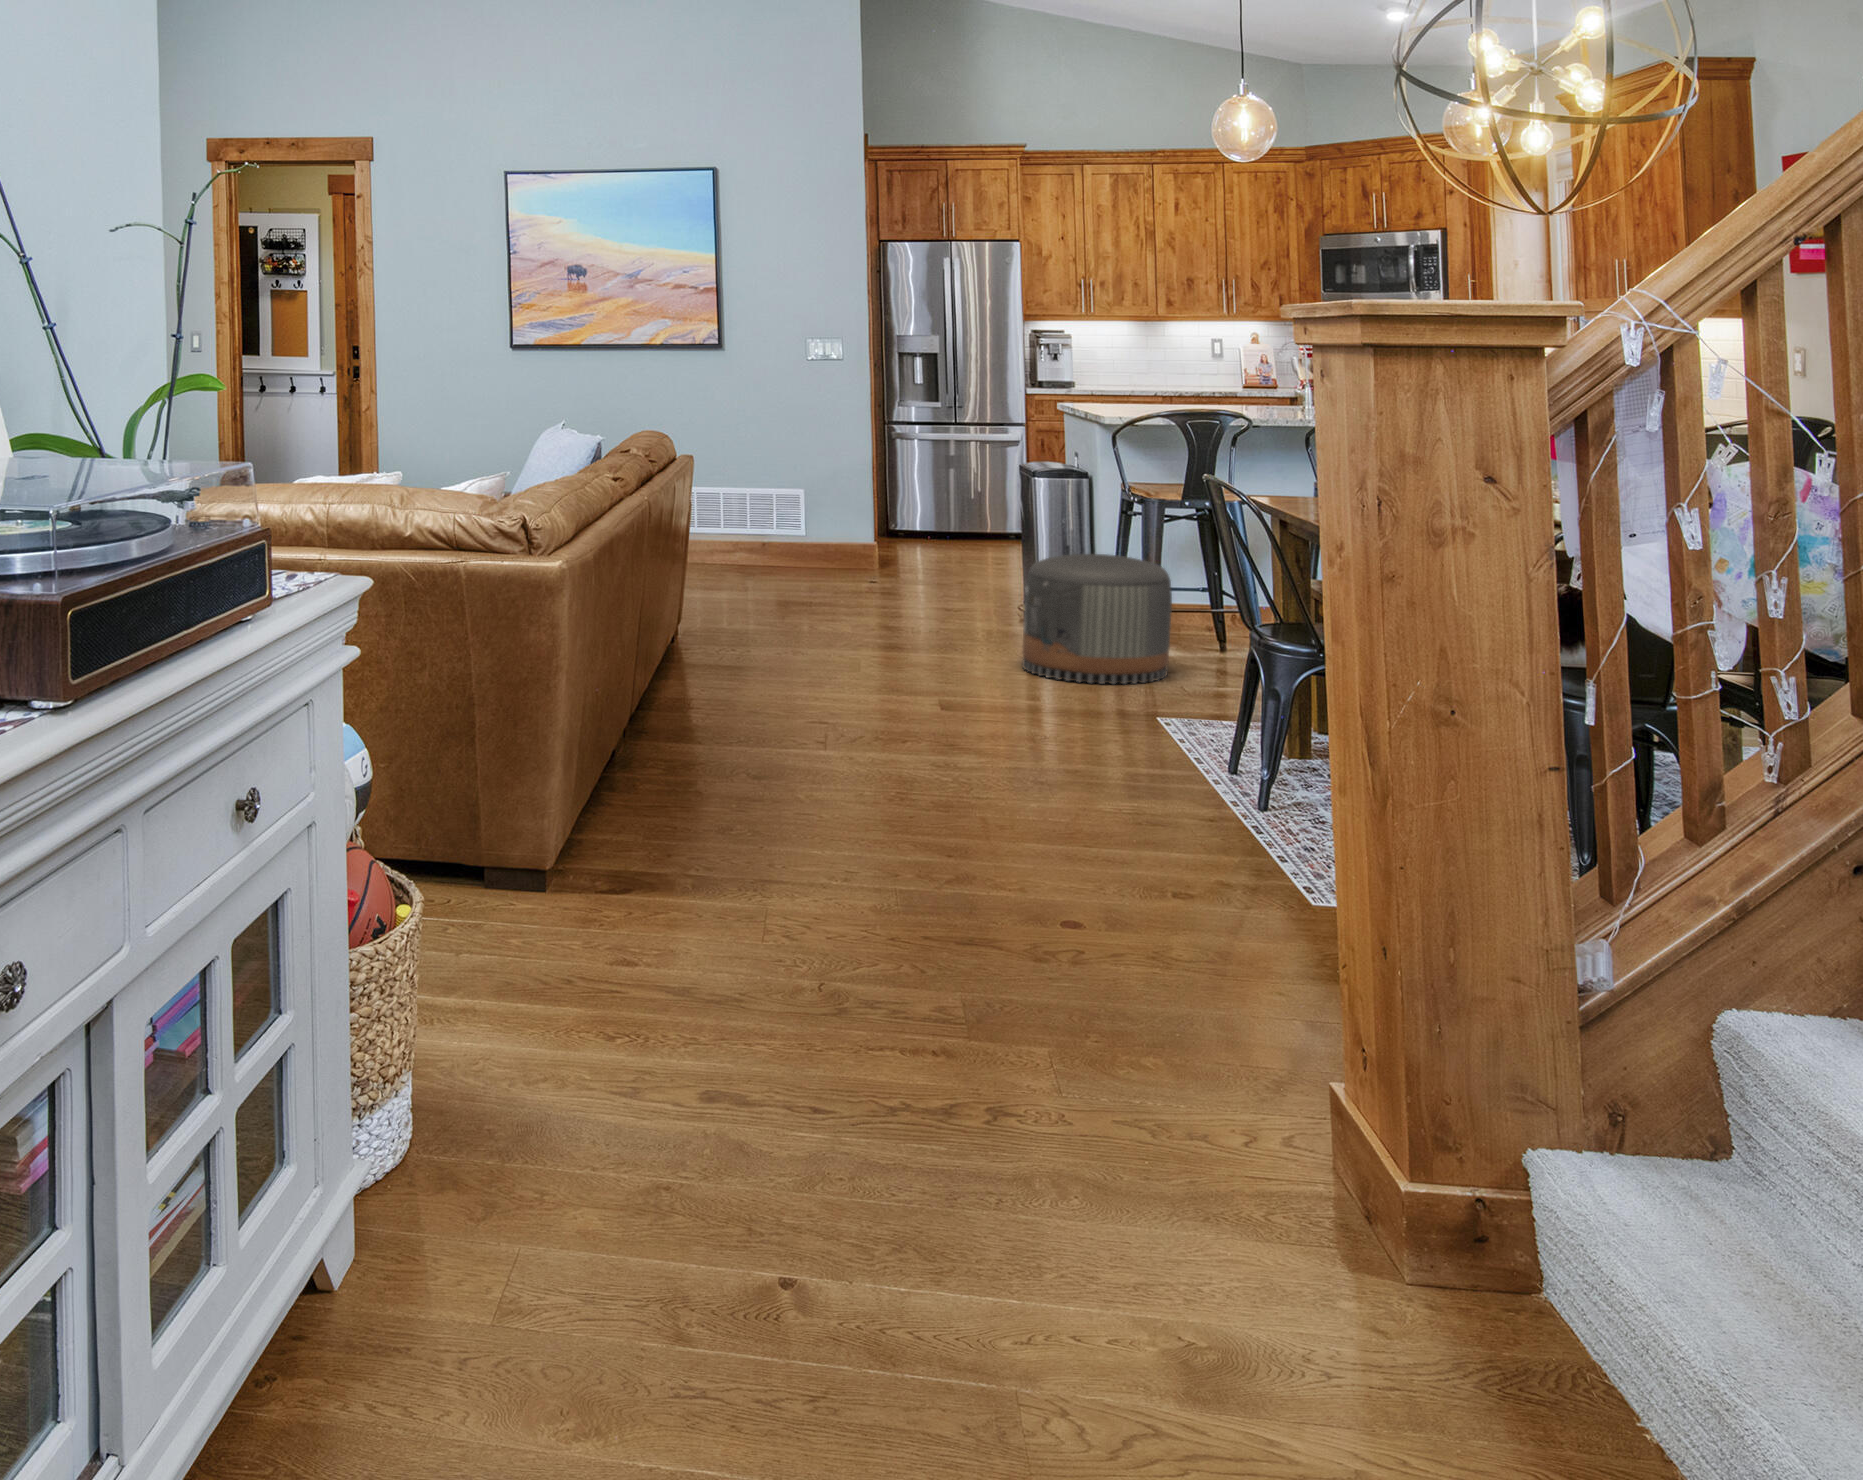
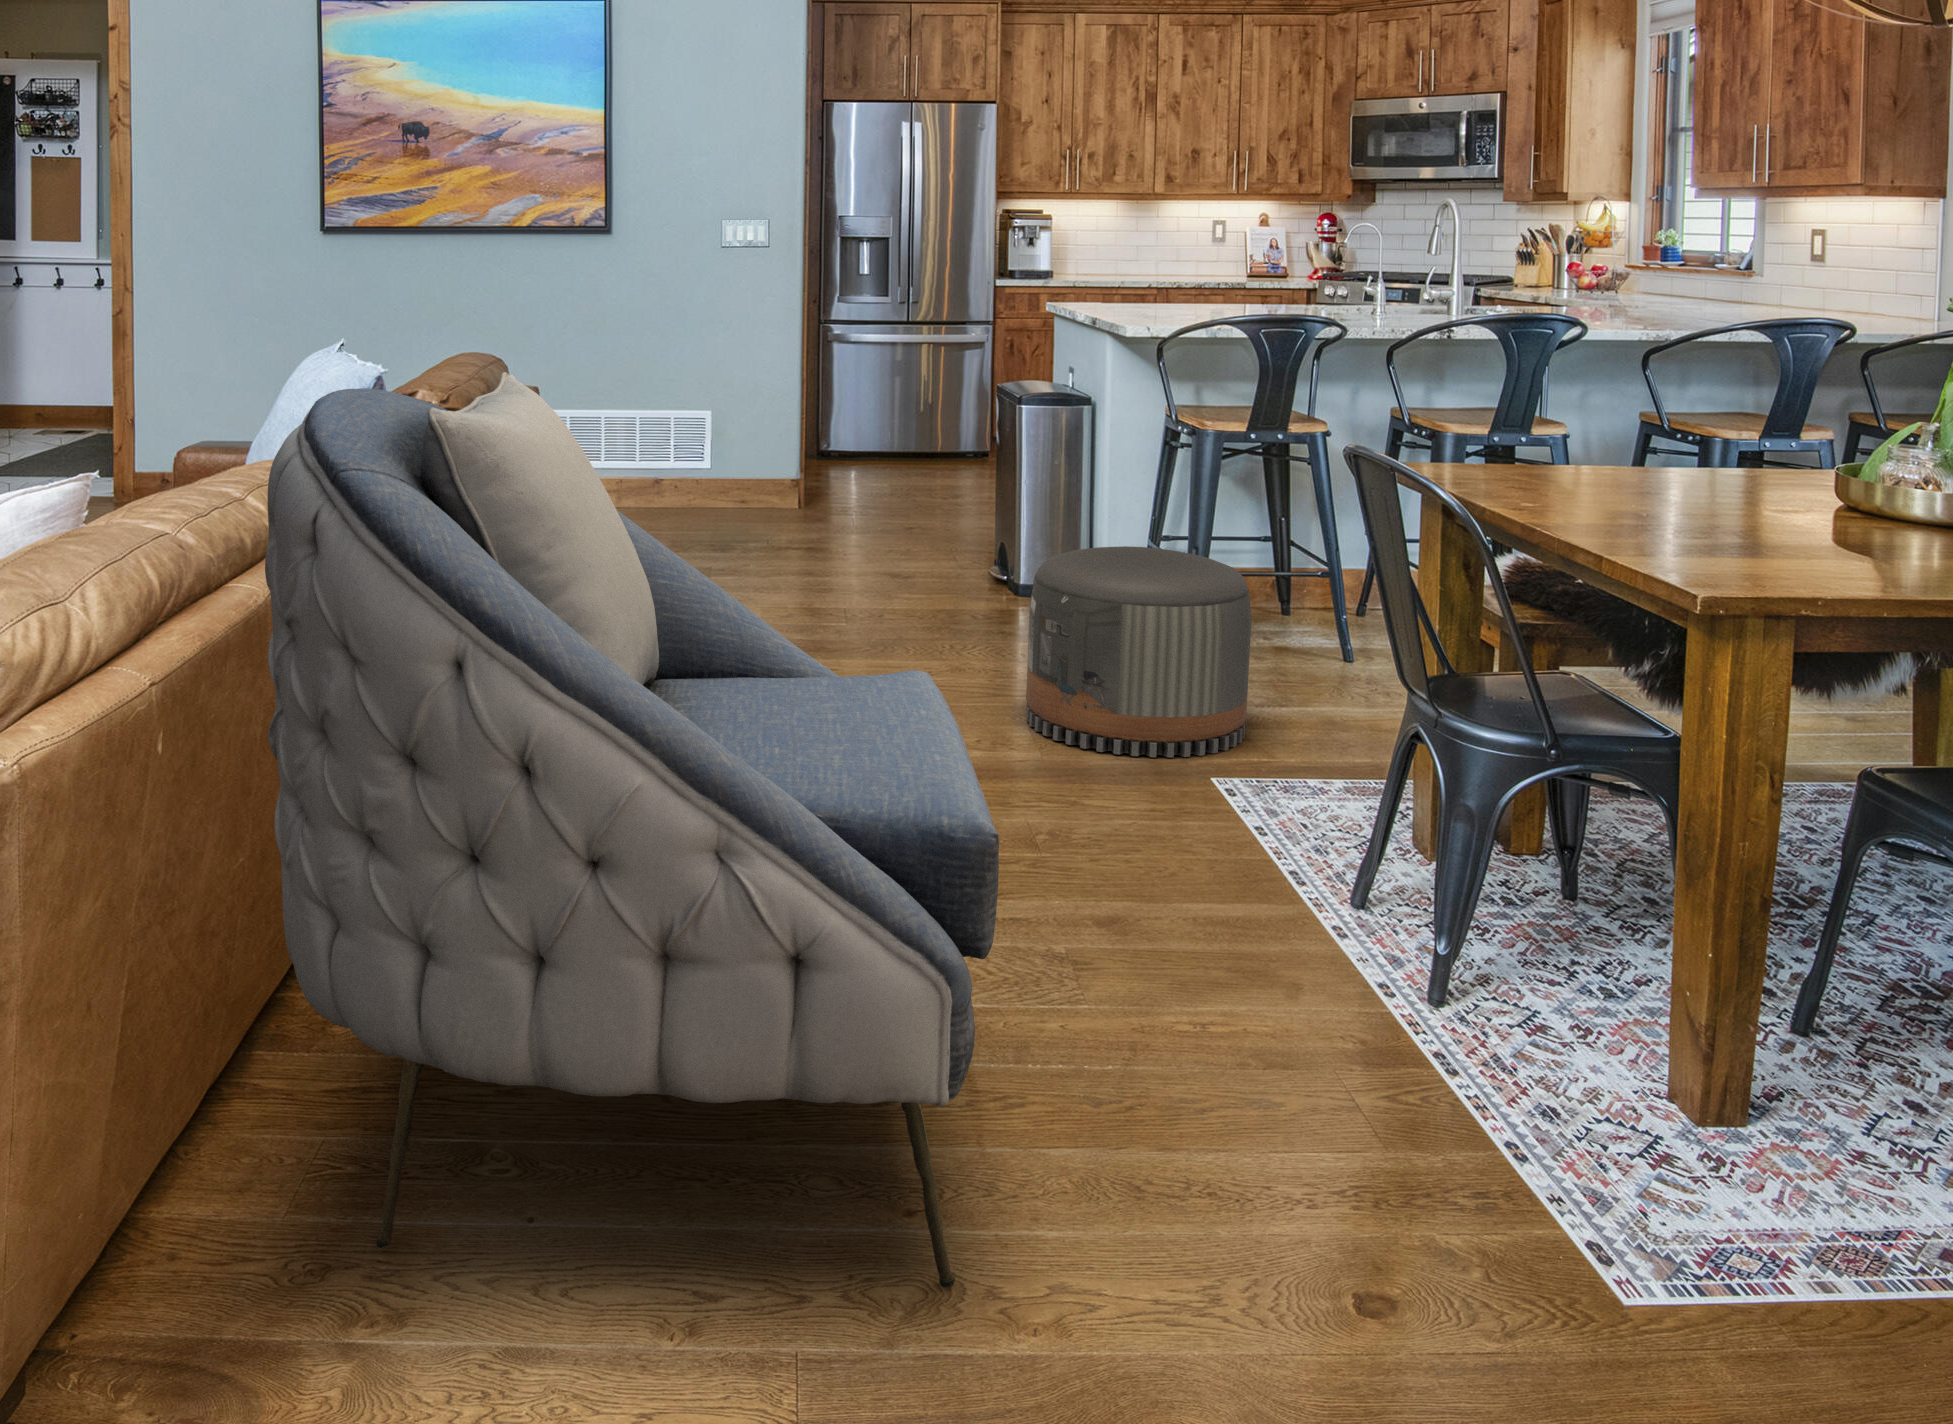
armchair: none [614,421,974,846] -> present [265,372,999,1287]

